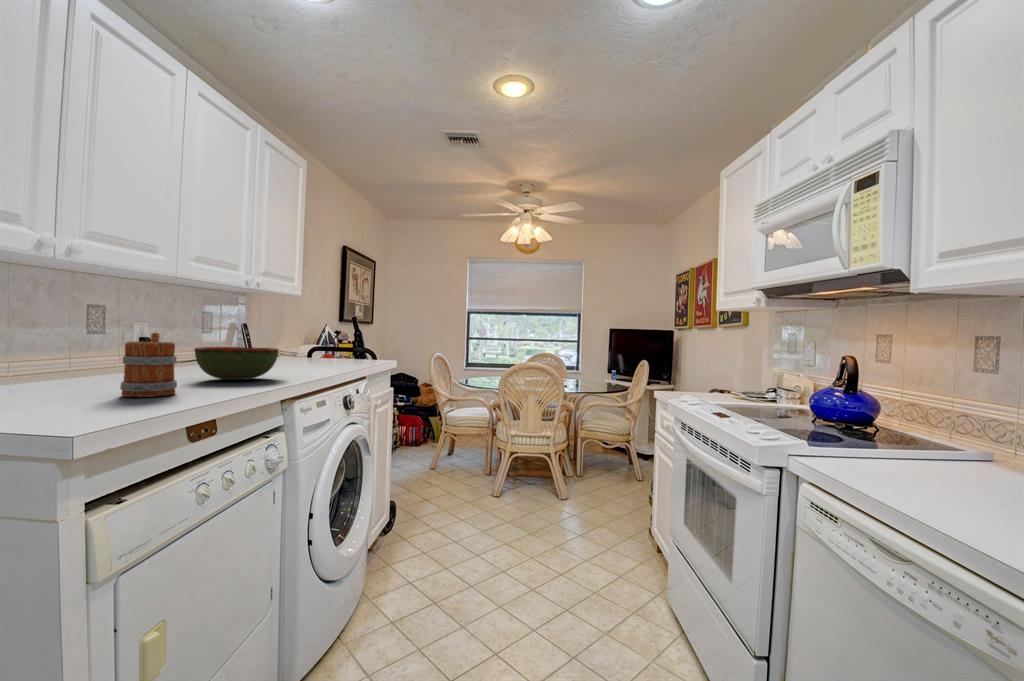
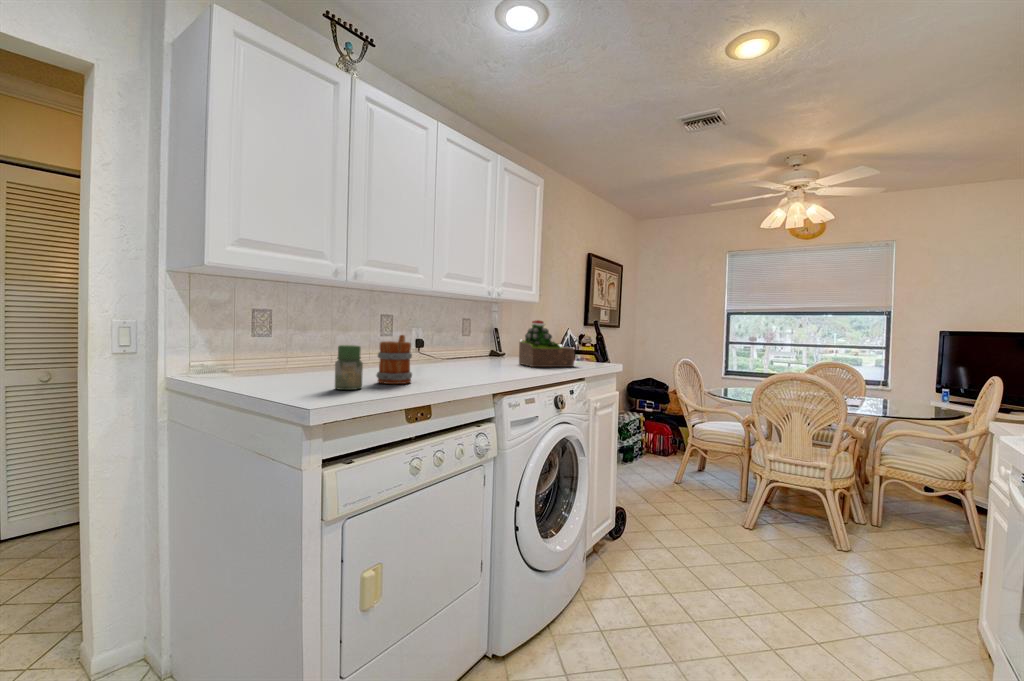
succulent plant: none [287,316,352,367] -> present [519,320,575,367]
bowl: present [195,347,279,380] -> none [434,347,496,375]
jar: none [59,348,109,410] -> present [335,345,363,390]

